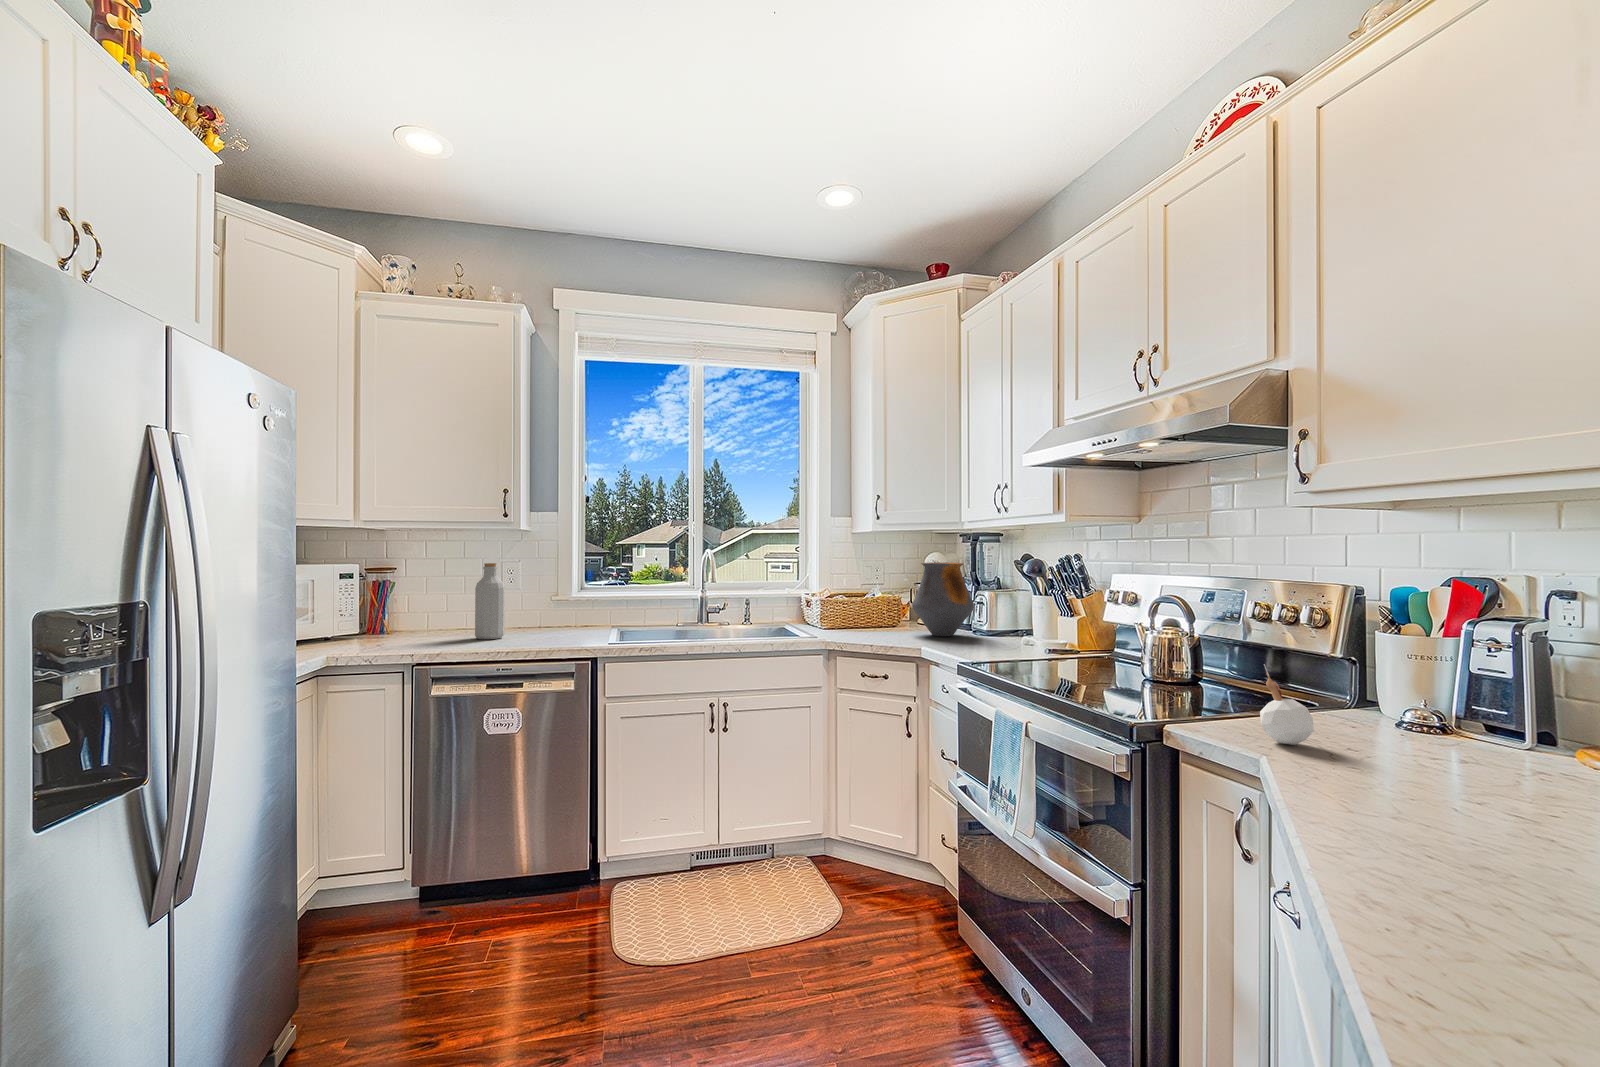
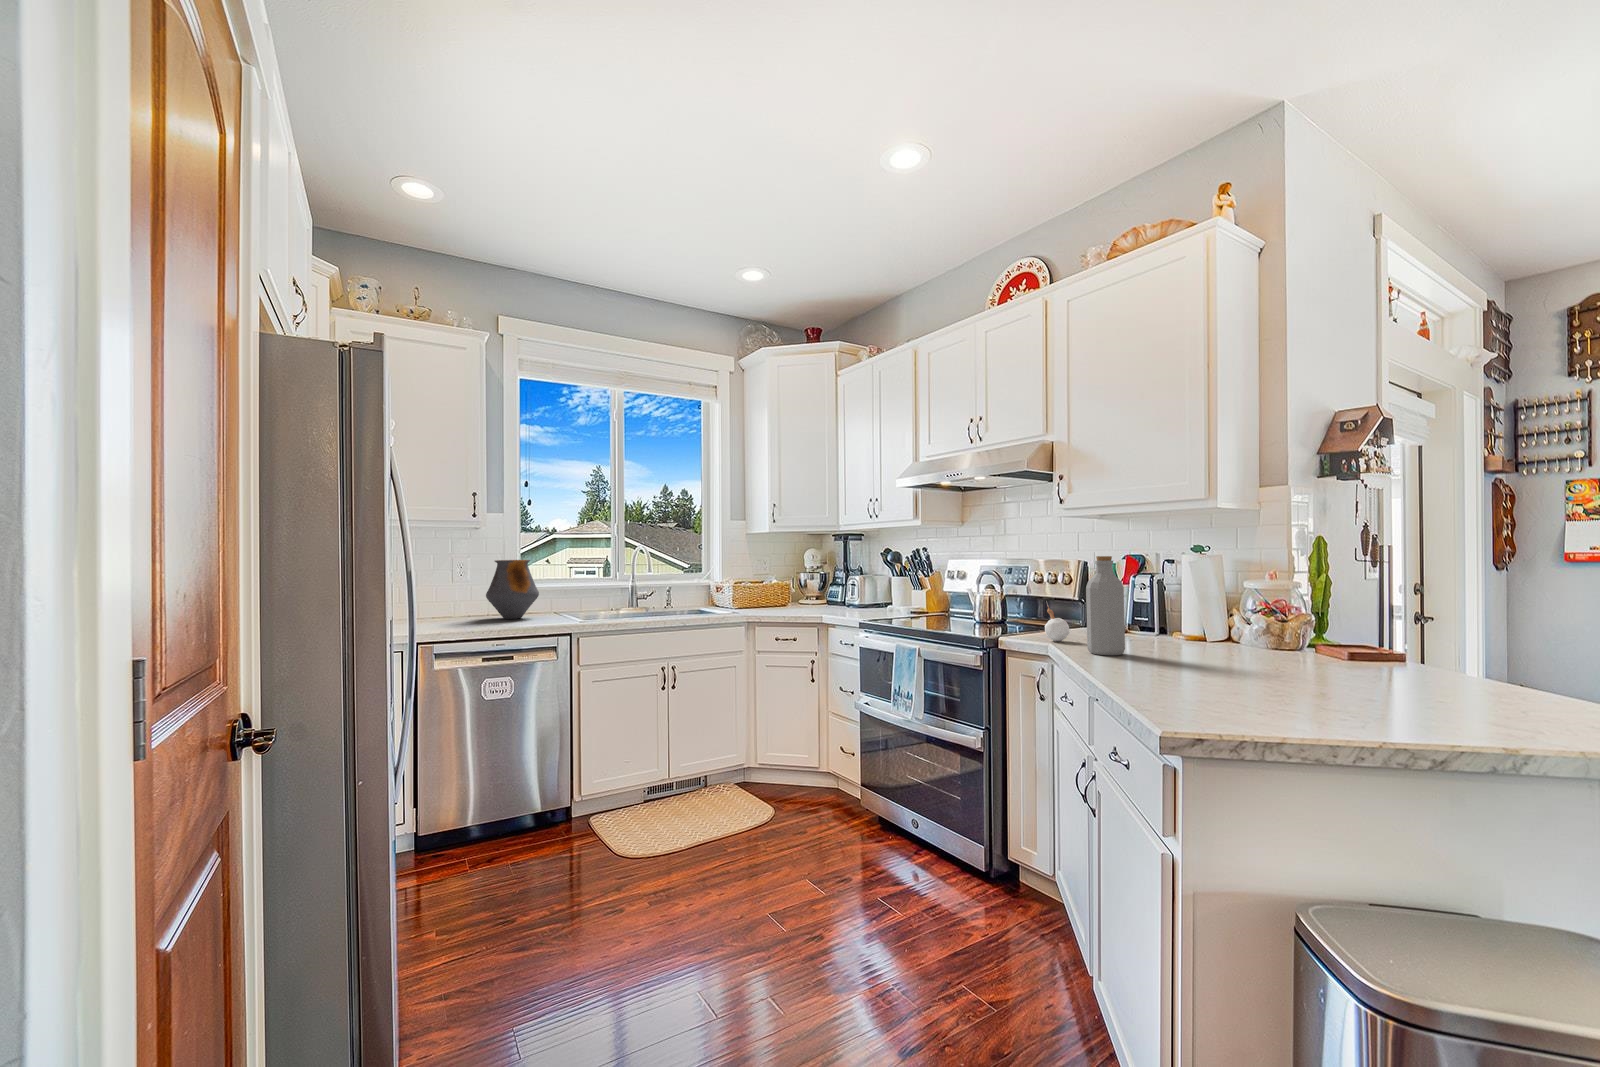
vase: present [912,562,974,636] -> present [486,560,539,619]
bottle: present [475,563,505,639] -> present [1086,556,1125,655]

